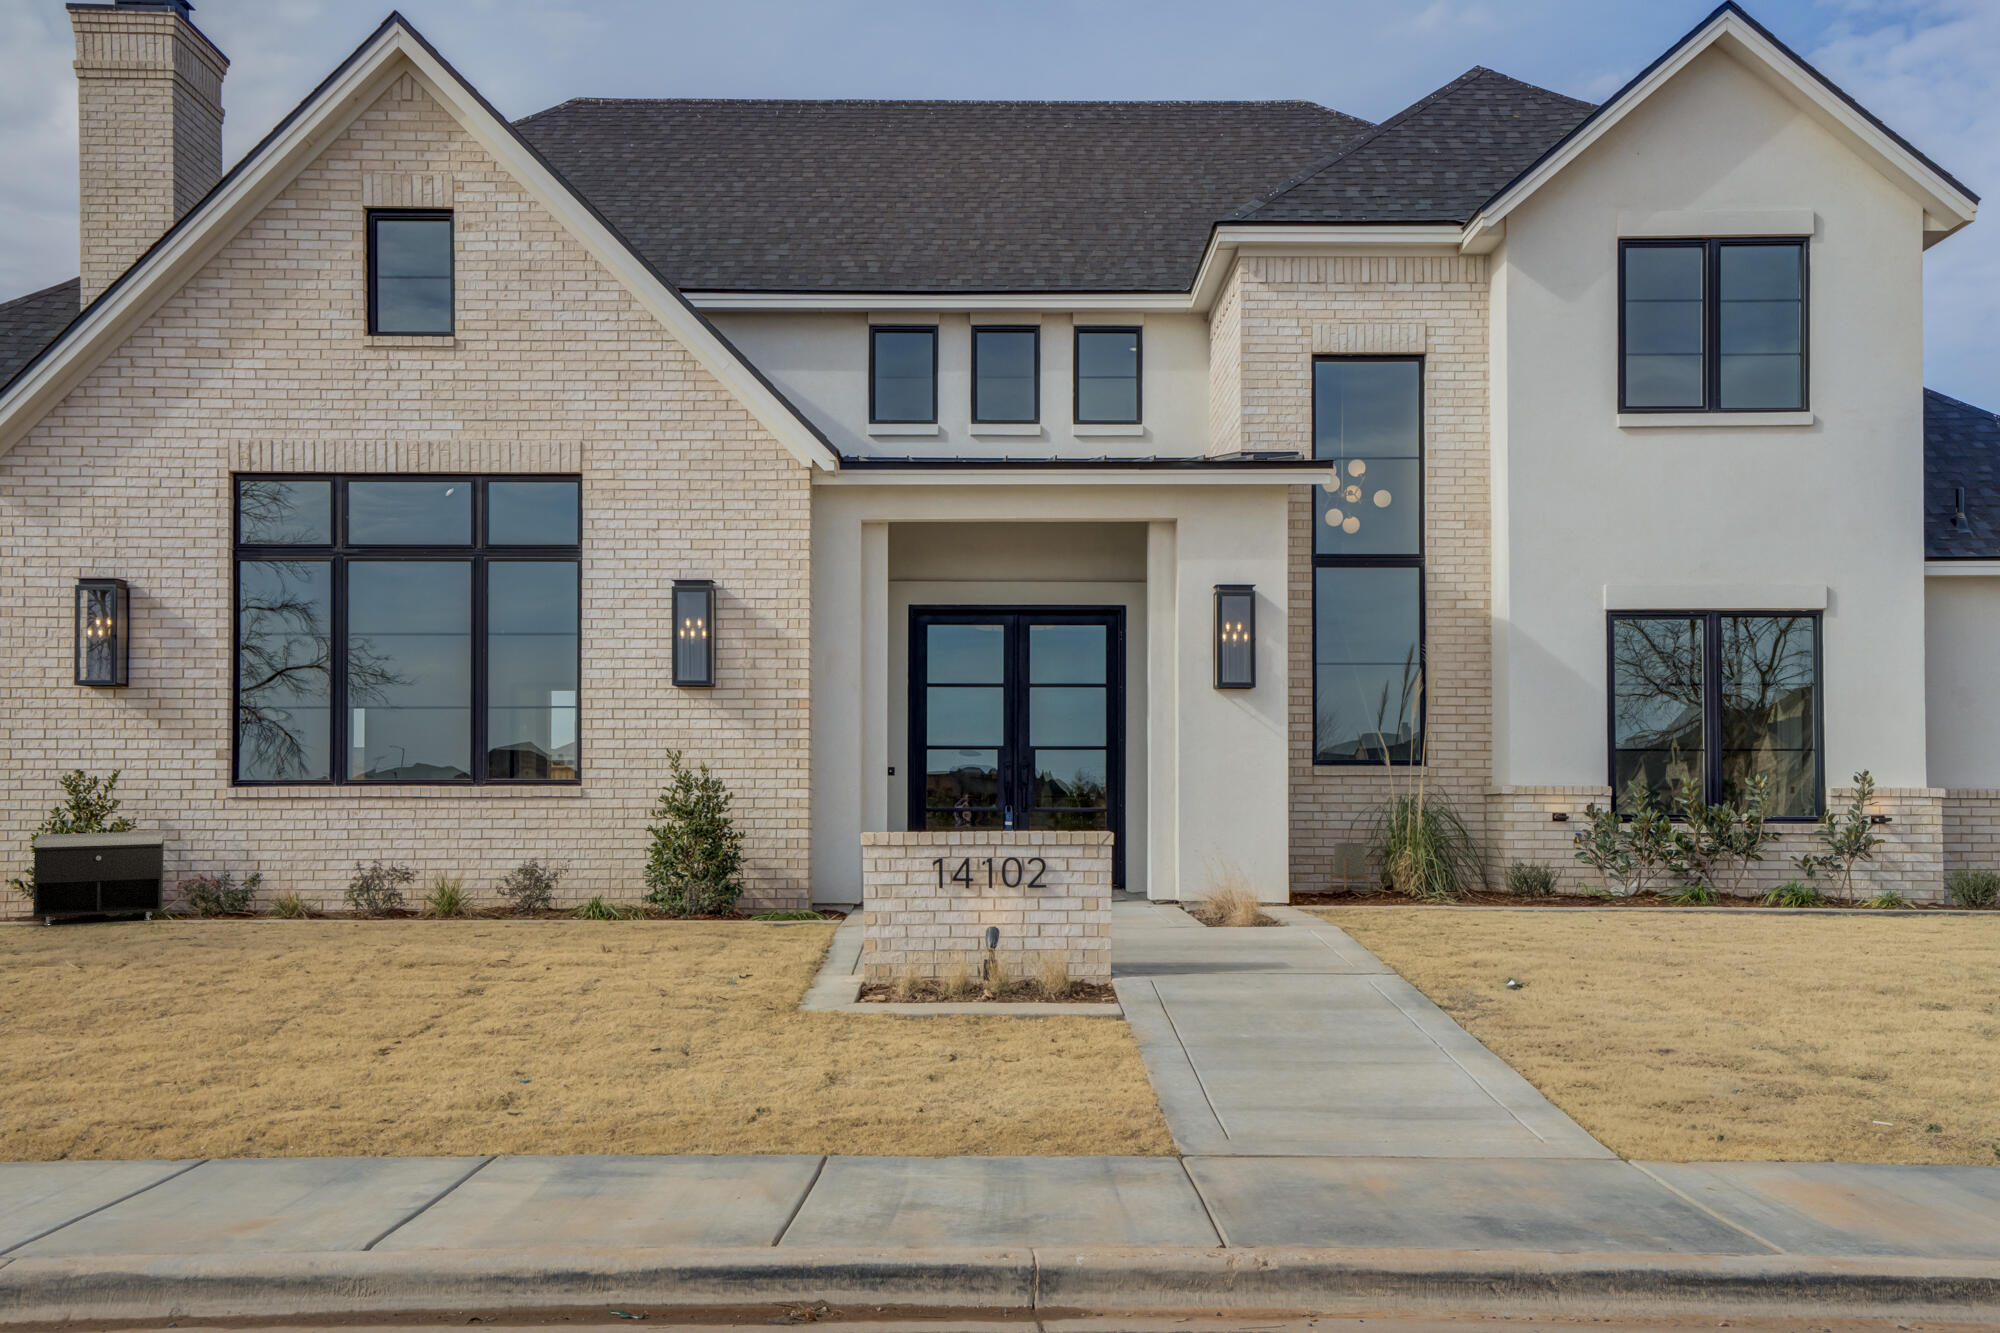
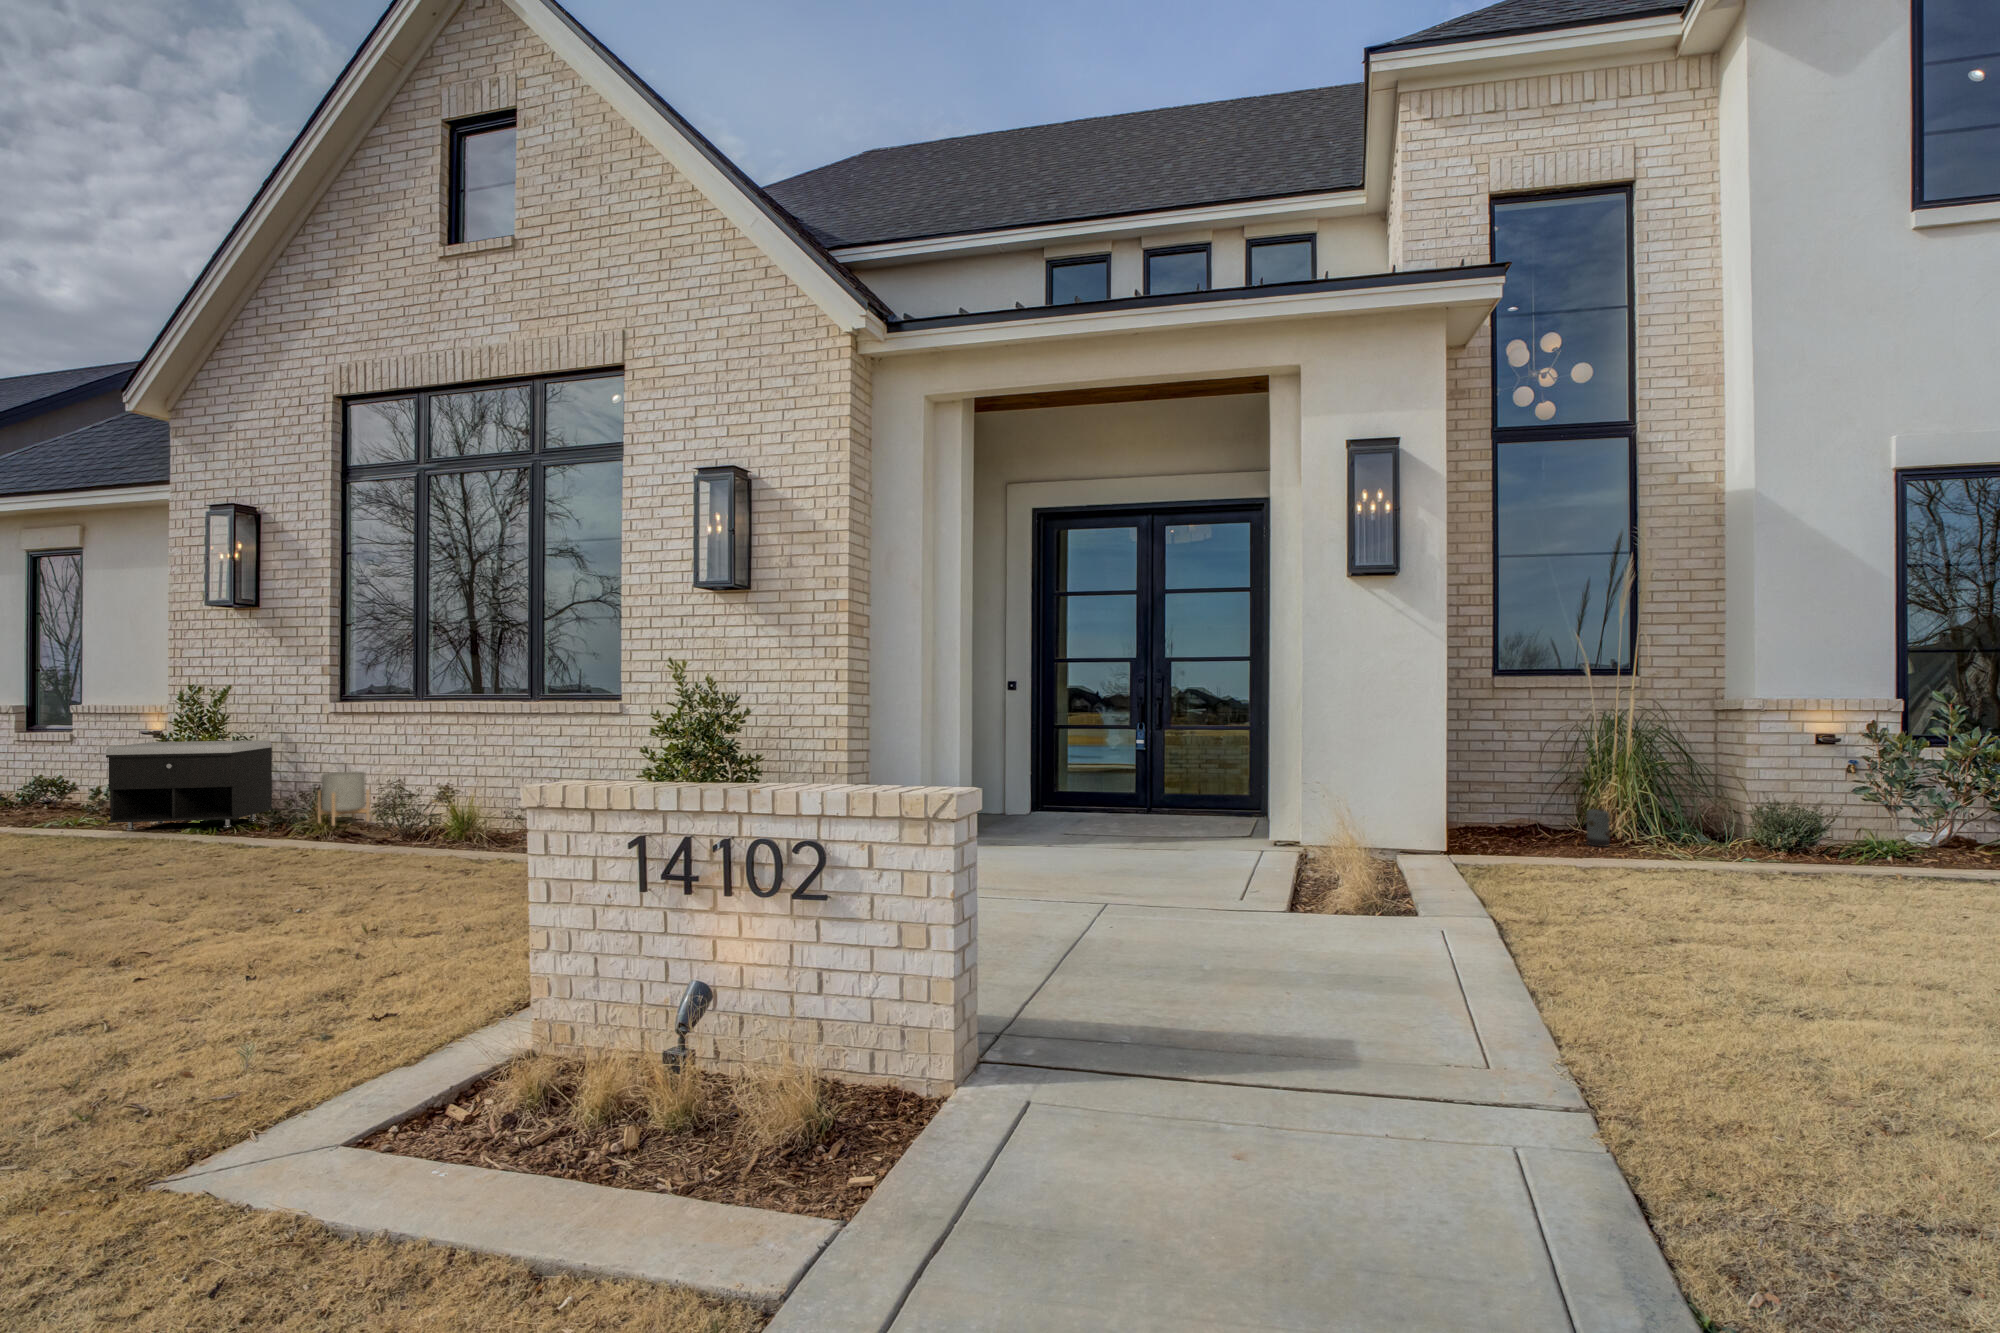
planter: present [1330,843,1370,888] -> present [318,772,370,826]
watering can: none [1378,857,1403,895] -> present [1578,795,1618,847]

